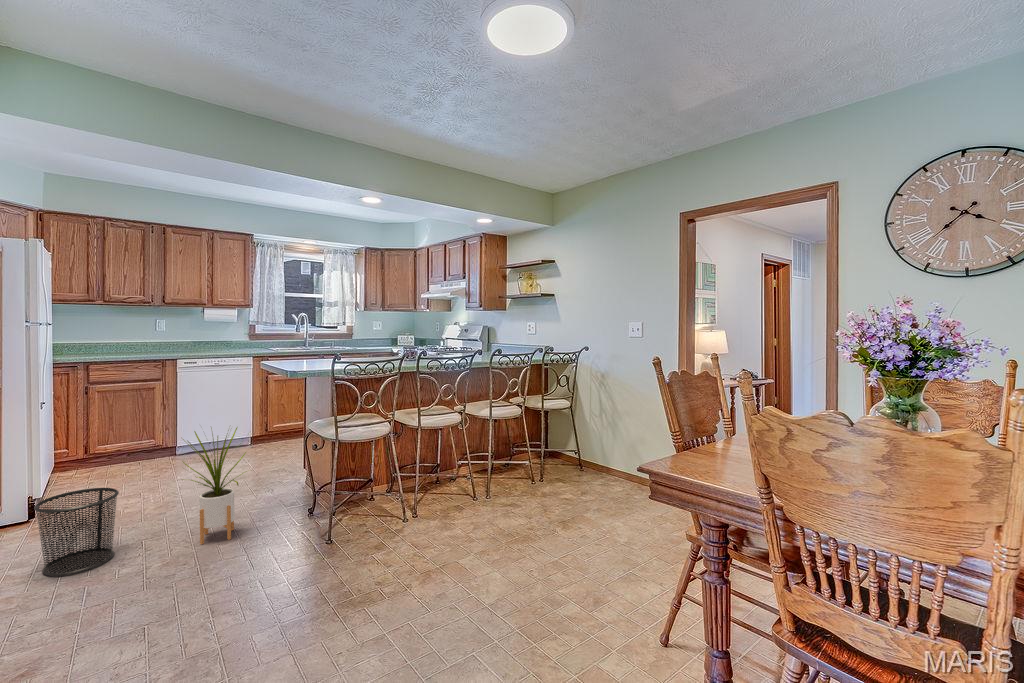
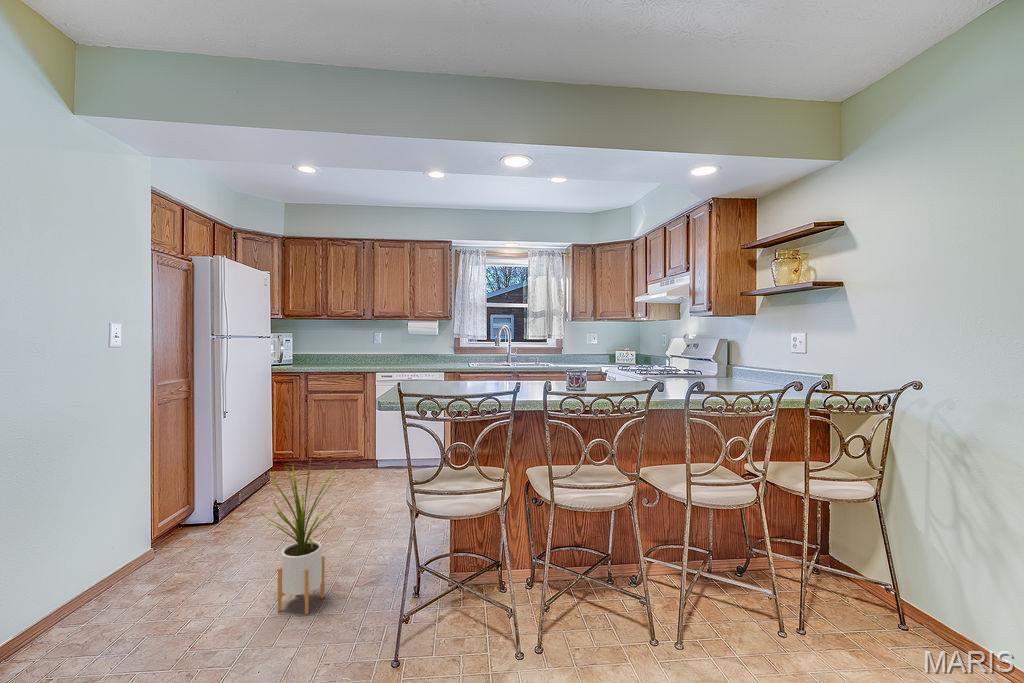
waste bin: present [34,488,119,576] -> none [134,515,217,615]

